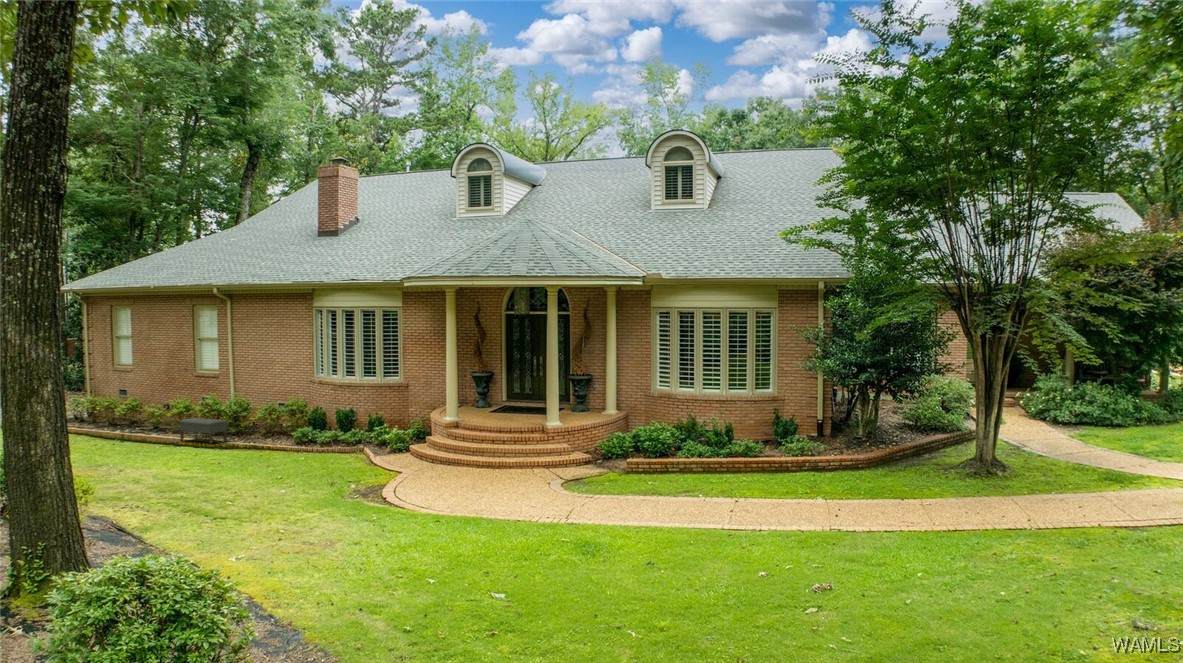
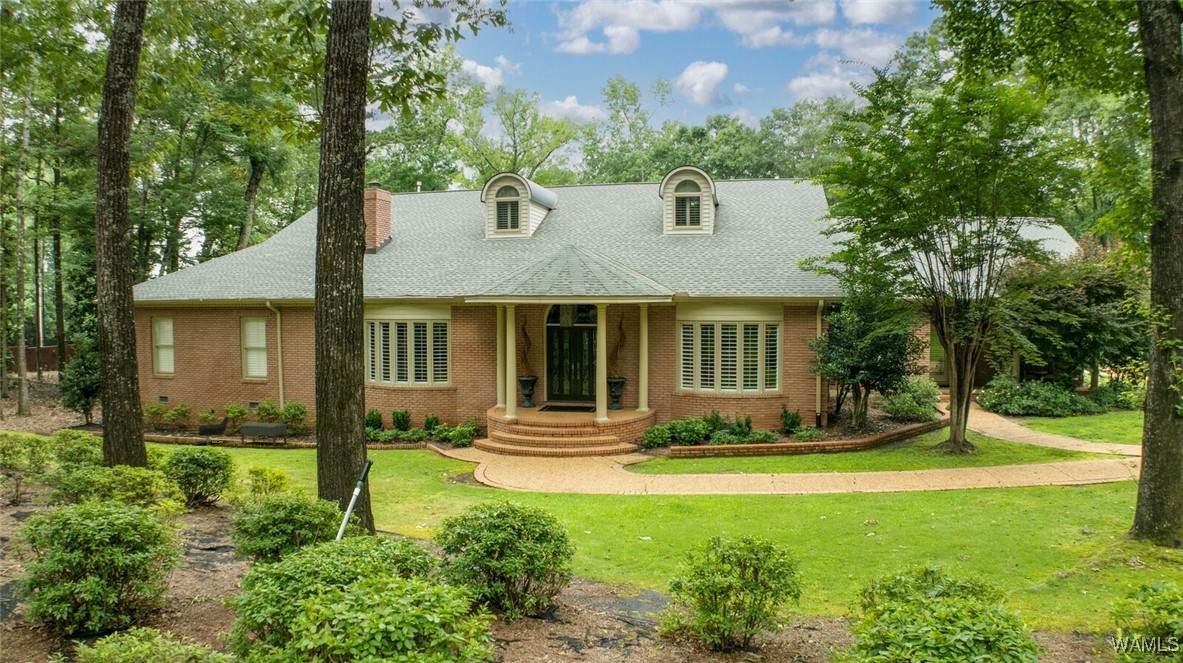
lounge chair: none [132,410,174,442] -> present [199,416,229,444]

